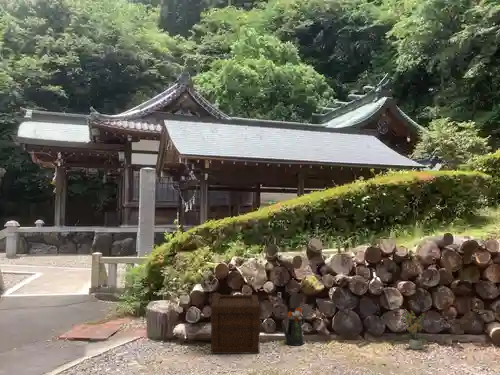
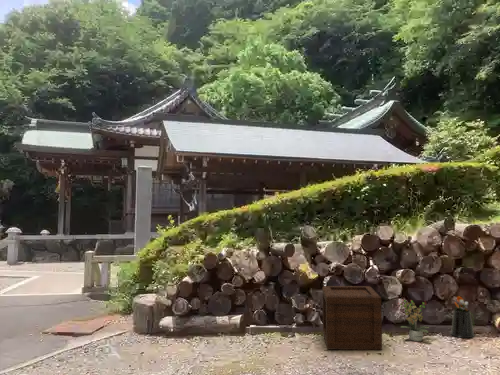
wooden crate: present [211,295,260,354] -> present [322,286,382,350]
watering can: present [282,308,305,346] -> present [451,296,474,338]

